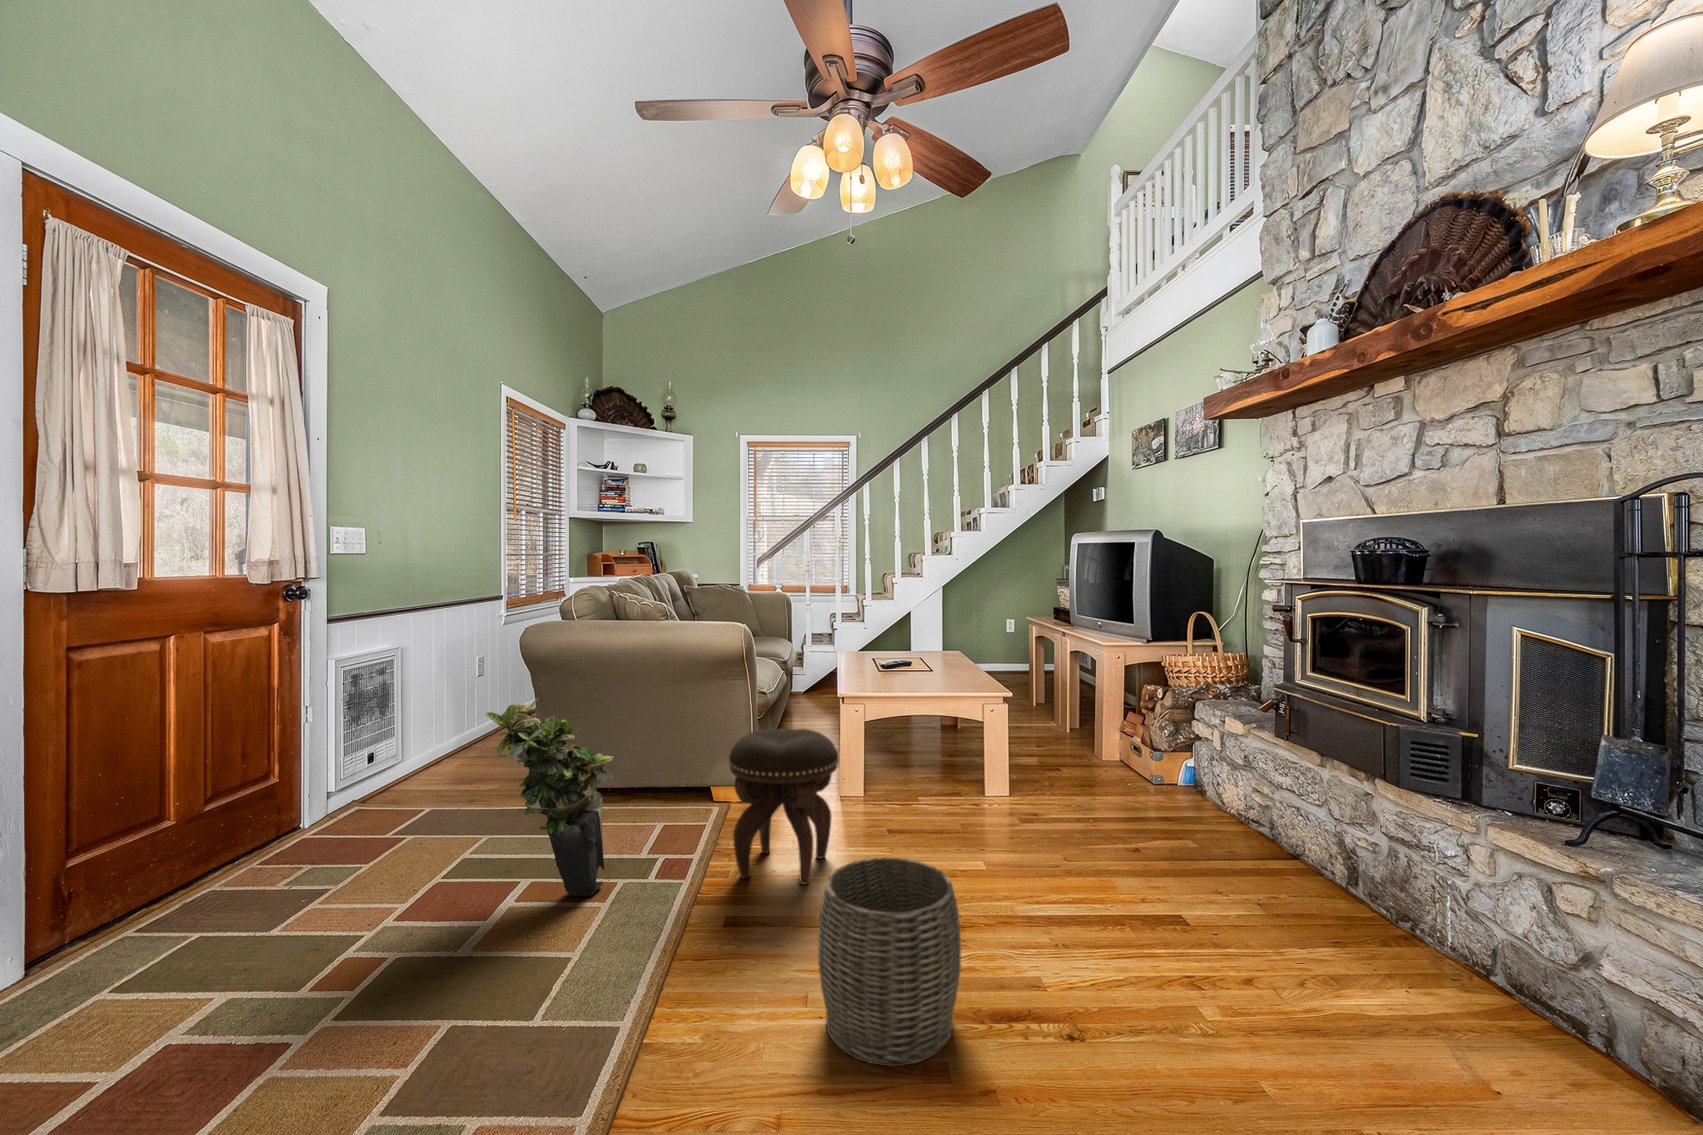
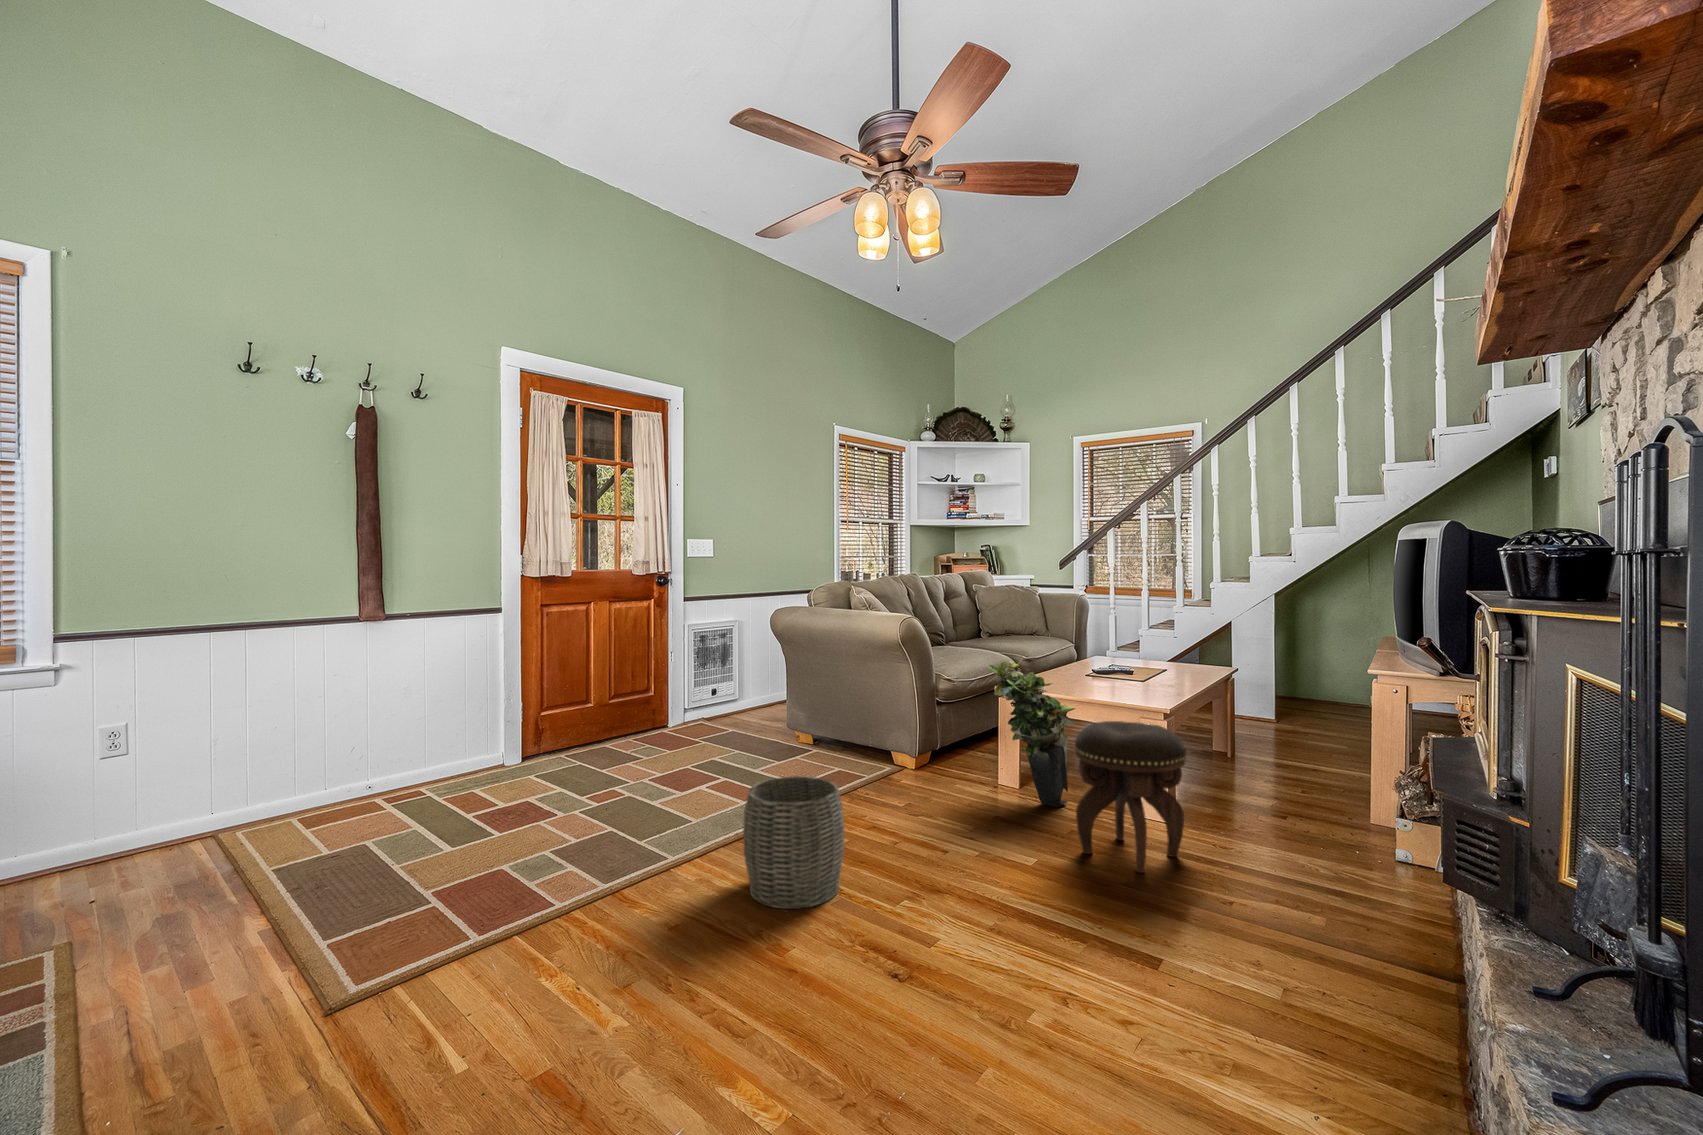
potted plant: present [485,698,614,896] -> present [987,660,1076,808]
footstool: present [729,728,839,885] -> present [1075,721,1186,873]

